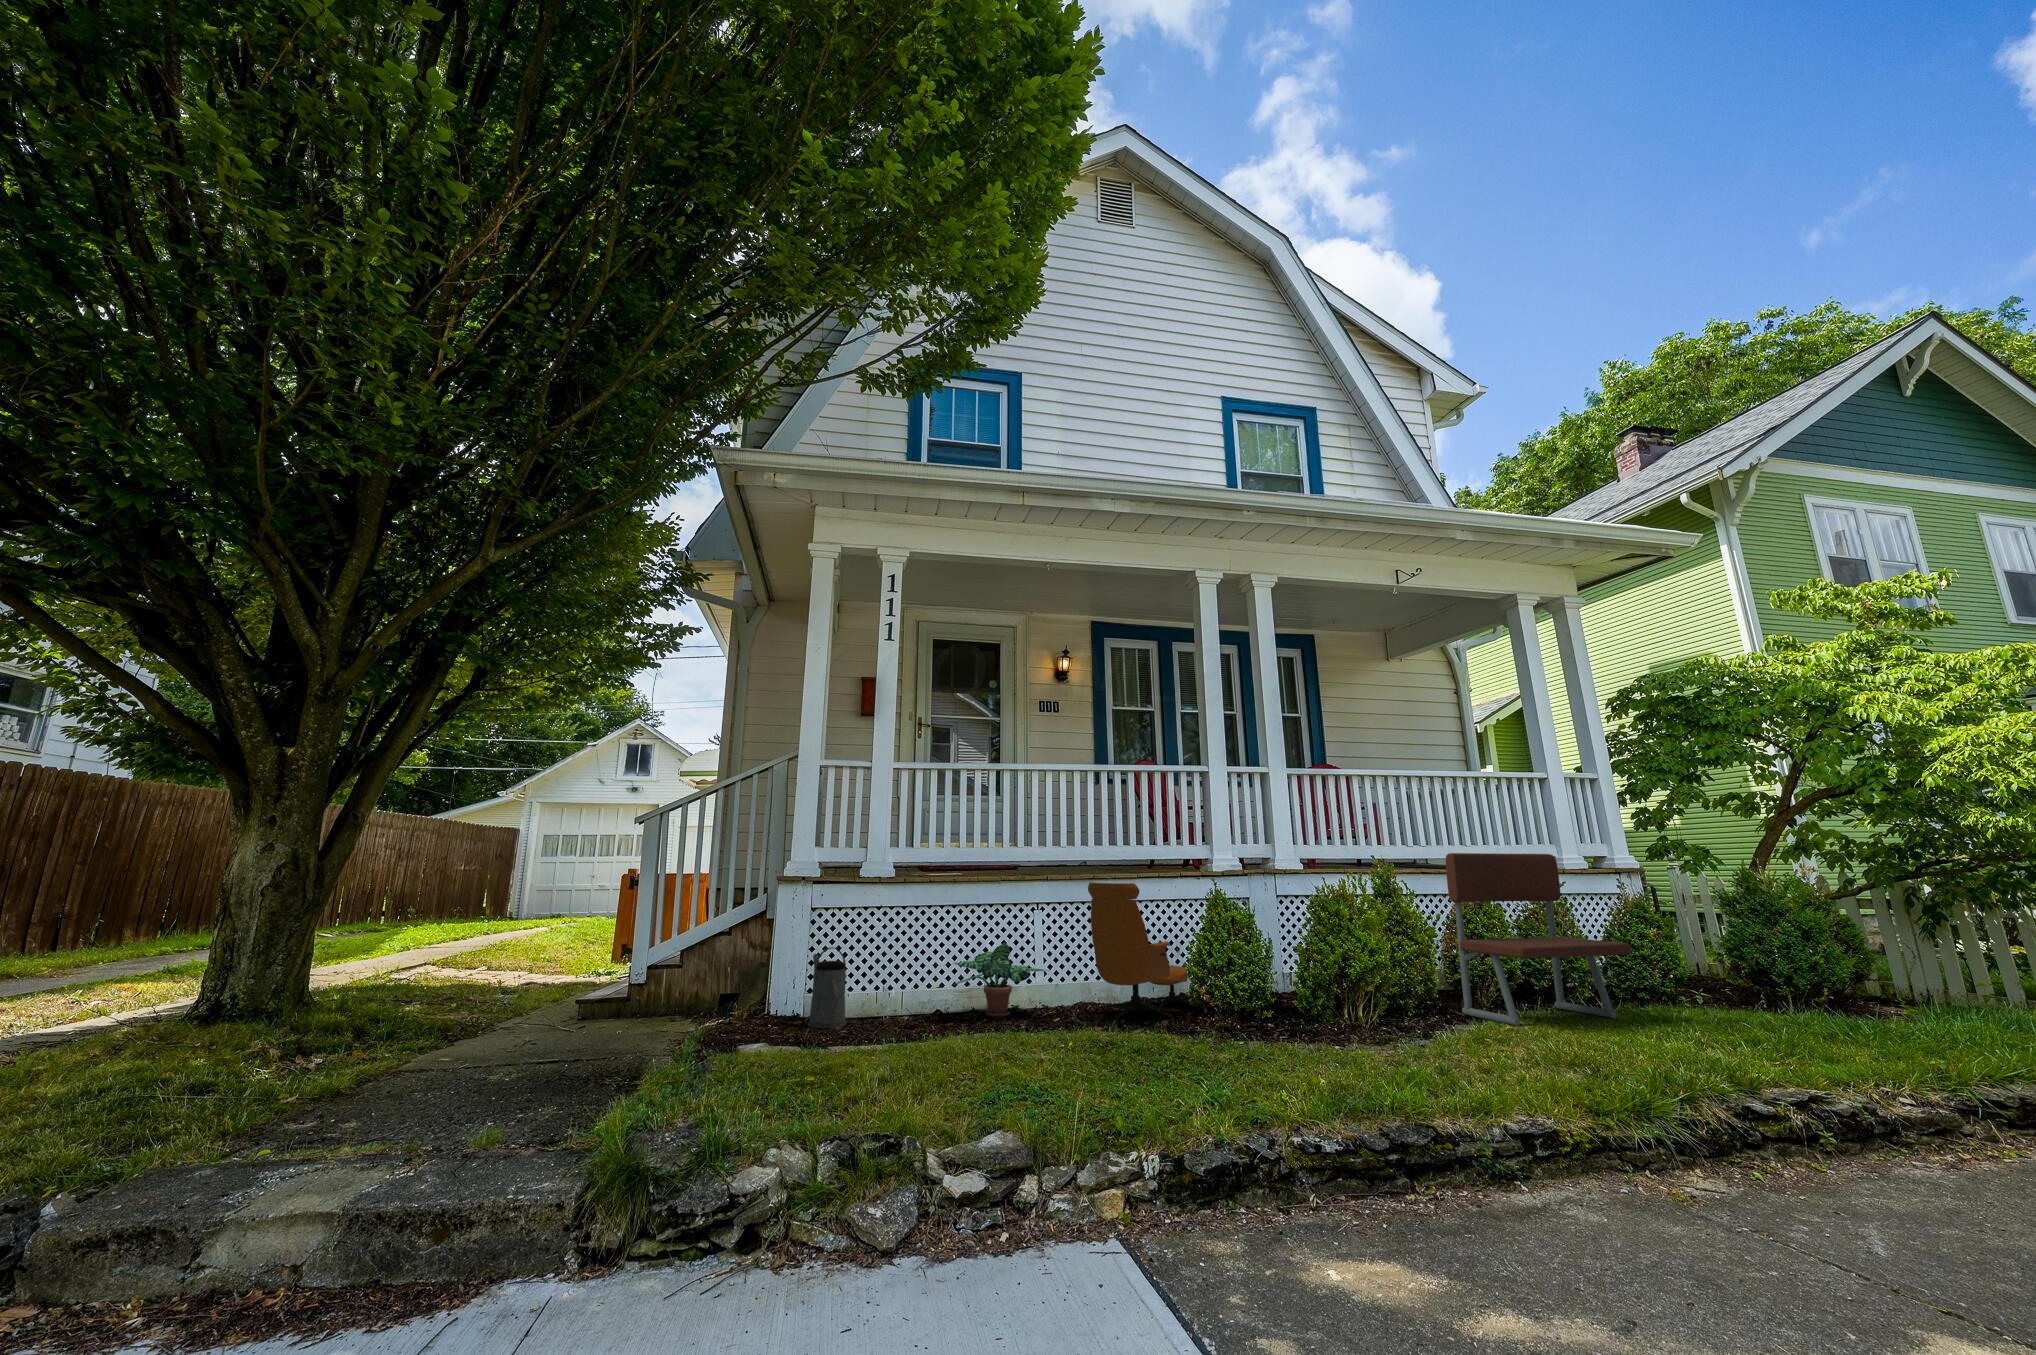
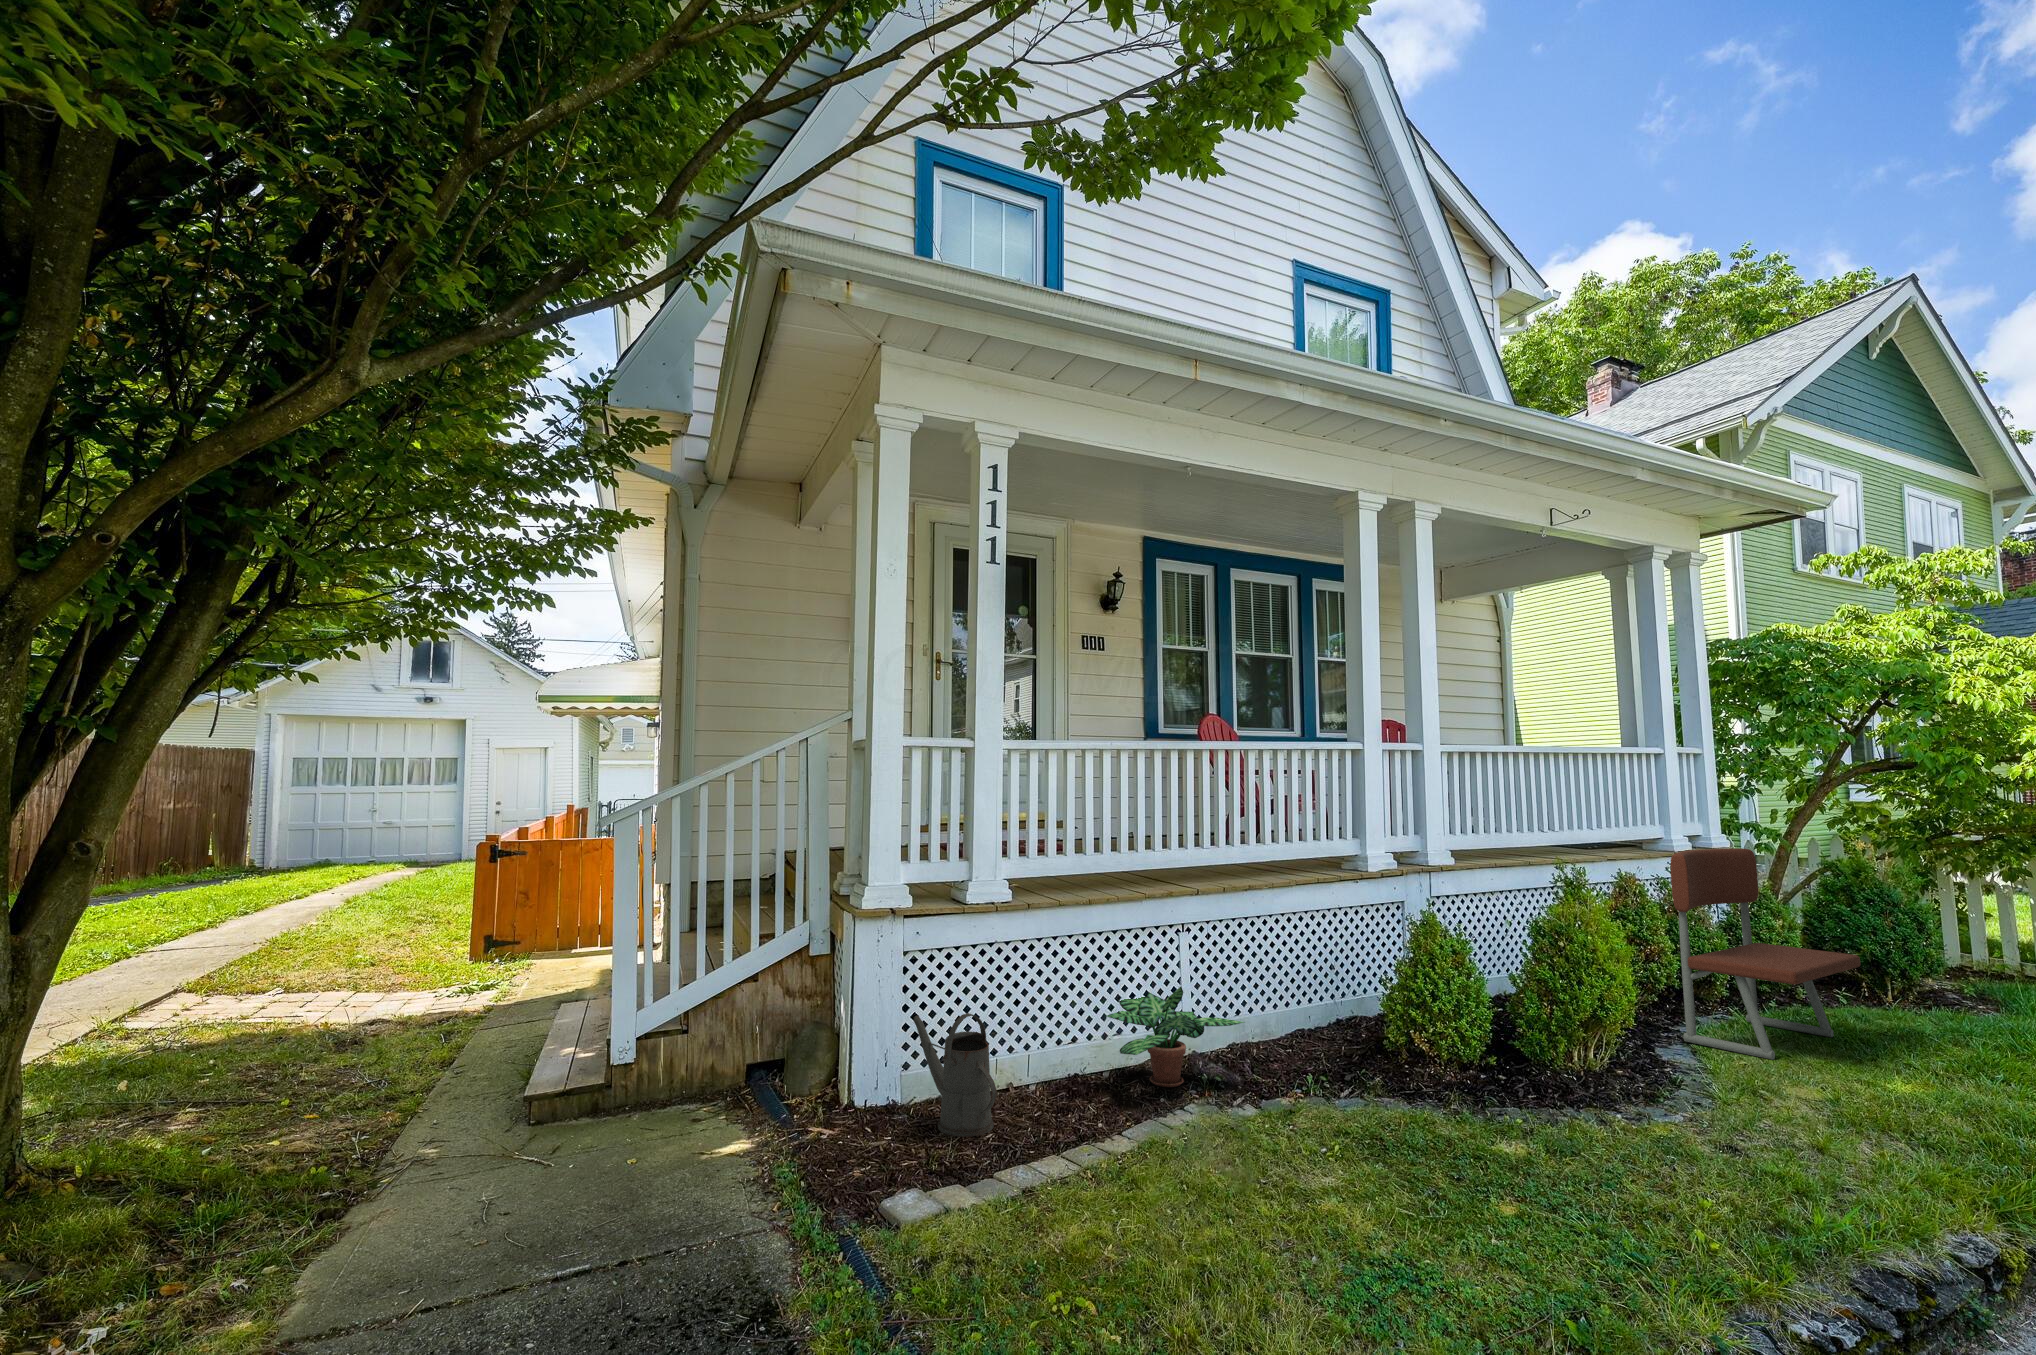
lounge chair: present [1088,882,1198,1020] -> none [1282,902,1392,1083]

